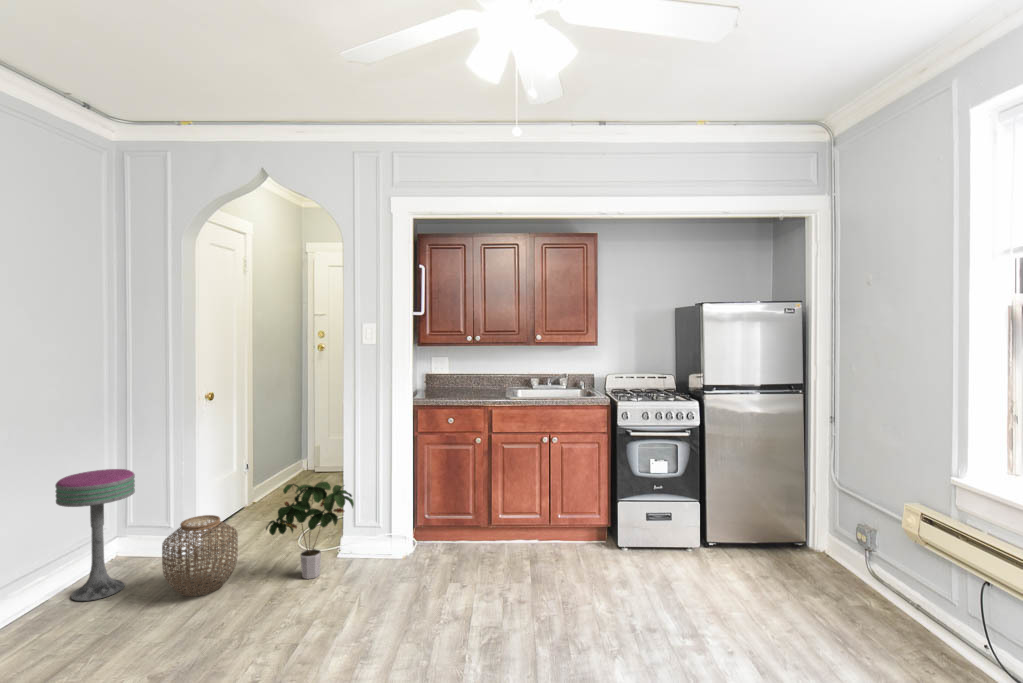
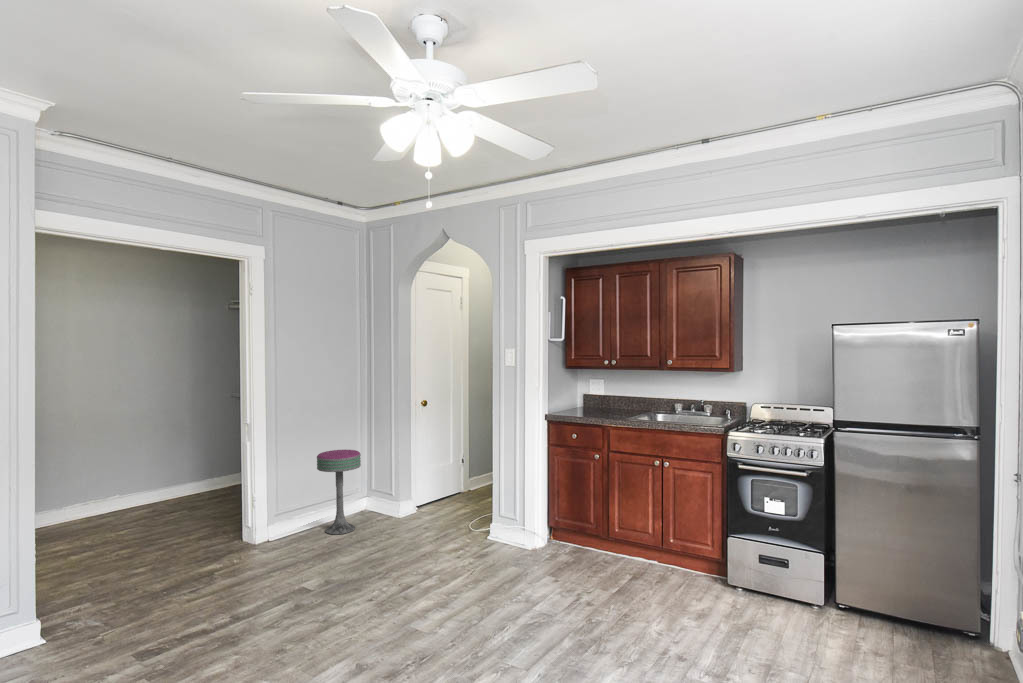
potted plant: present [266,482,354,579] -> none [431,474,487,550]
woven basket: present [162,515,238,596] -> none [366,489,414,545]

